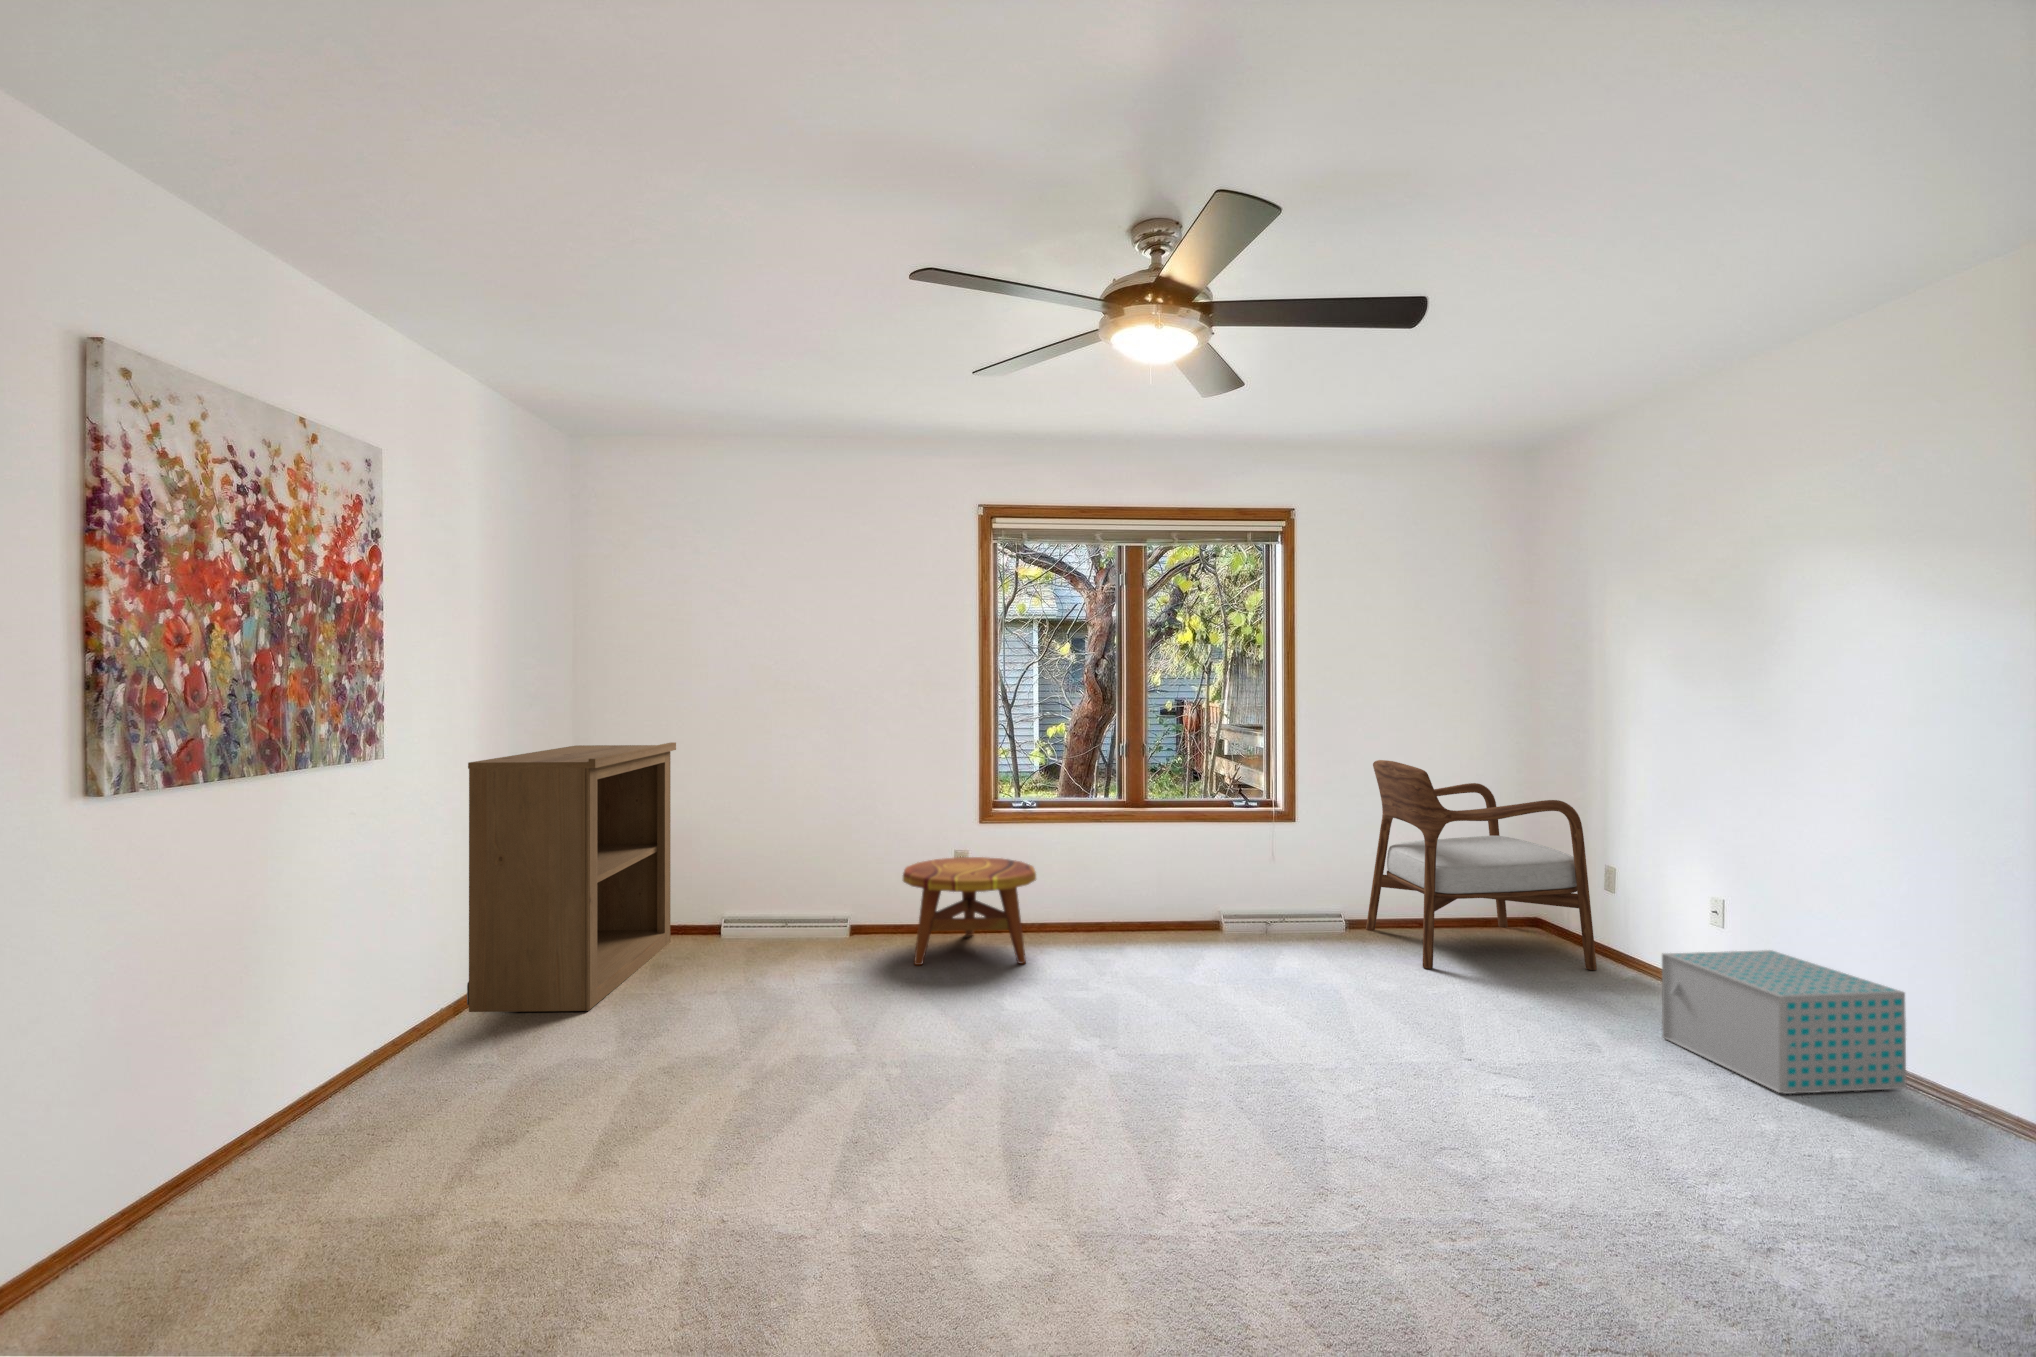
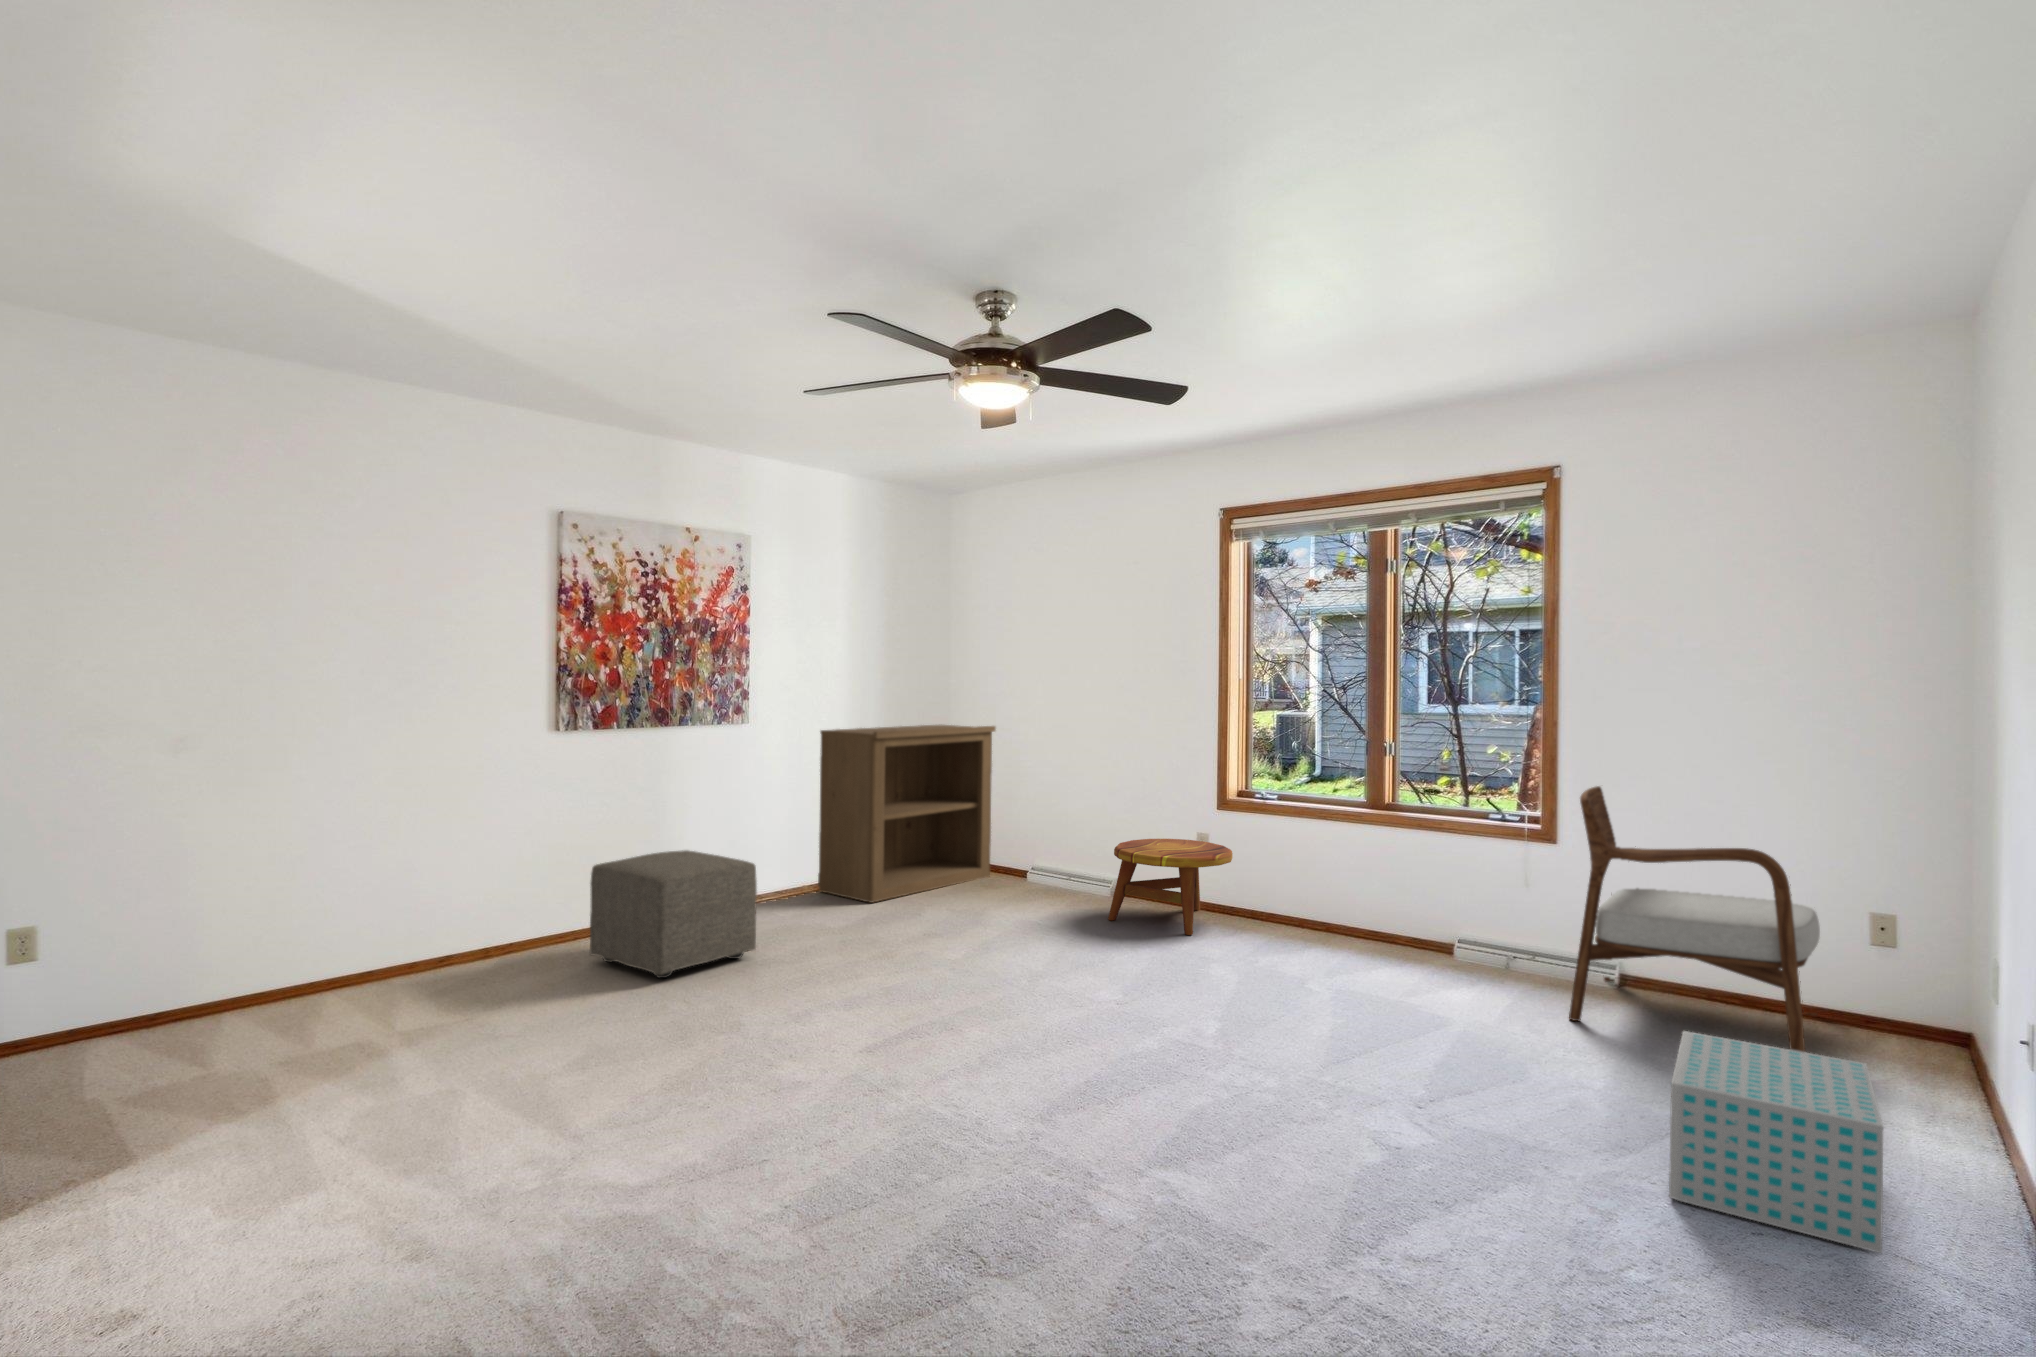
ottoman: none [263,983,581,1238] -> present [590,850,757,978]

